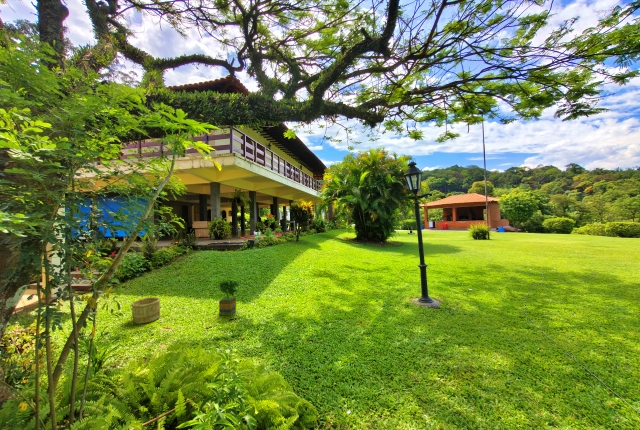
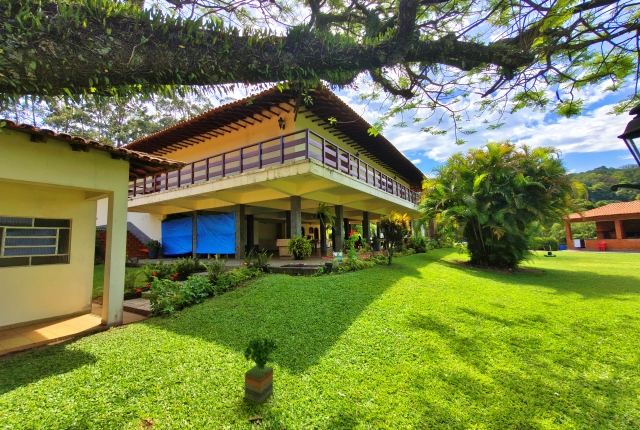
wooden bucket: present [131,297,160,324] -> none [130,350,172,395]

